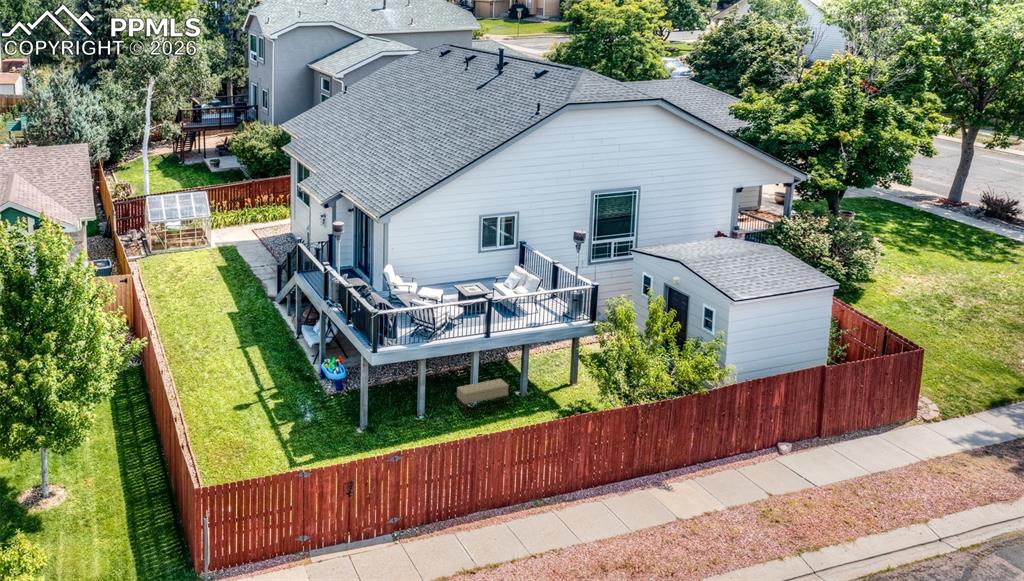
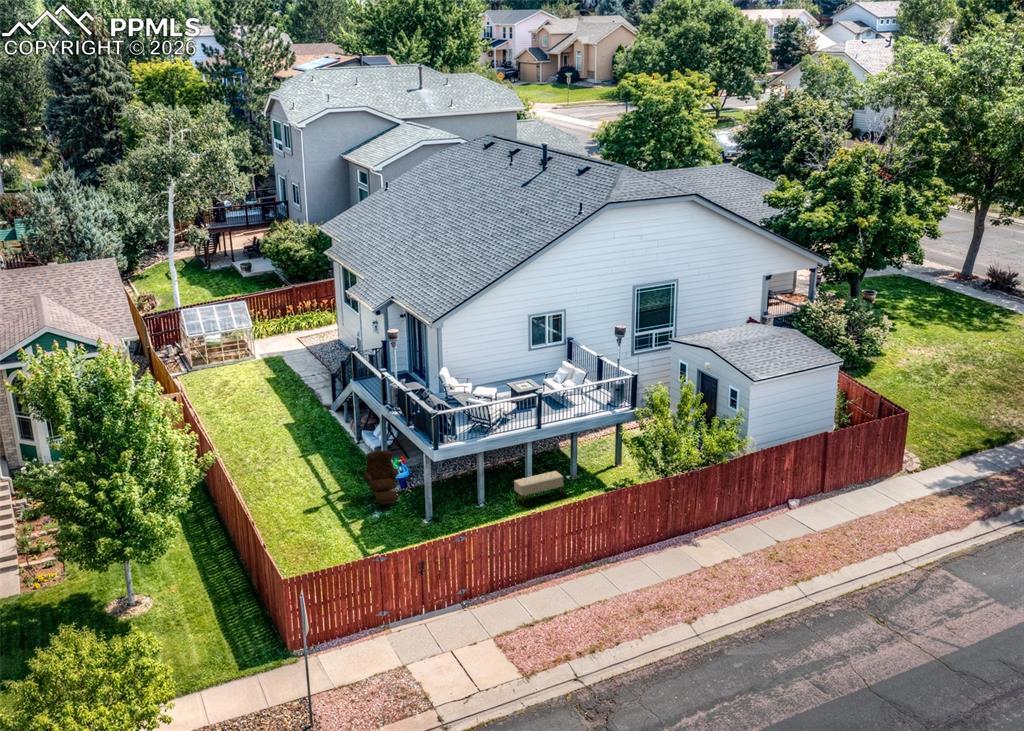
lounge chair: none [299,349,337,411] -> present [364,450,399,509]

